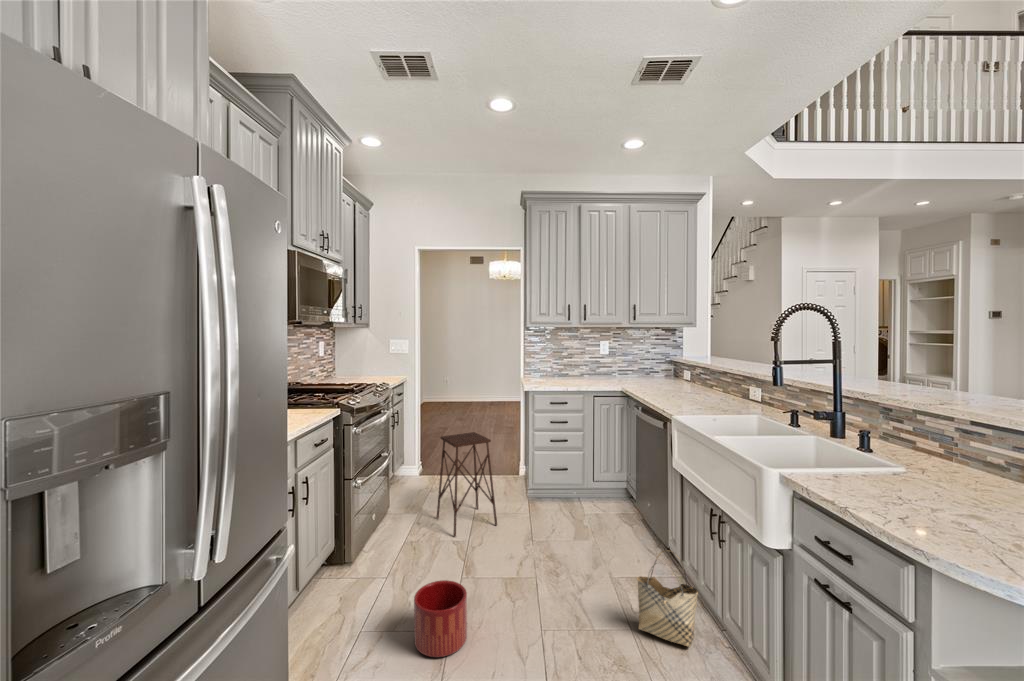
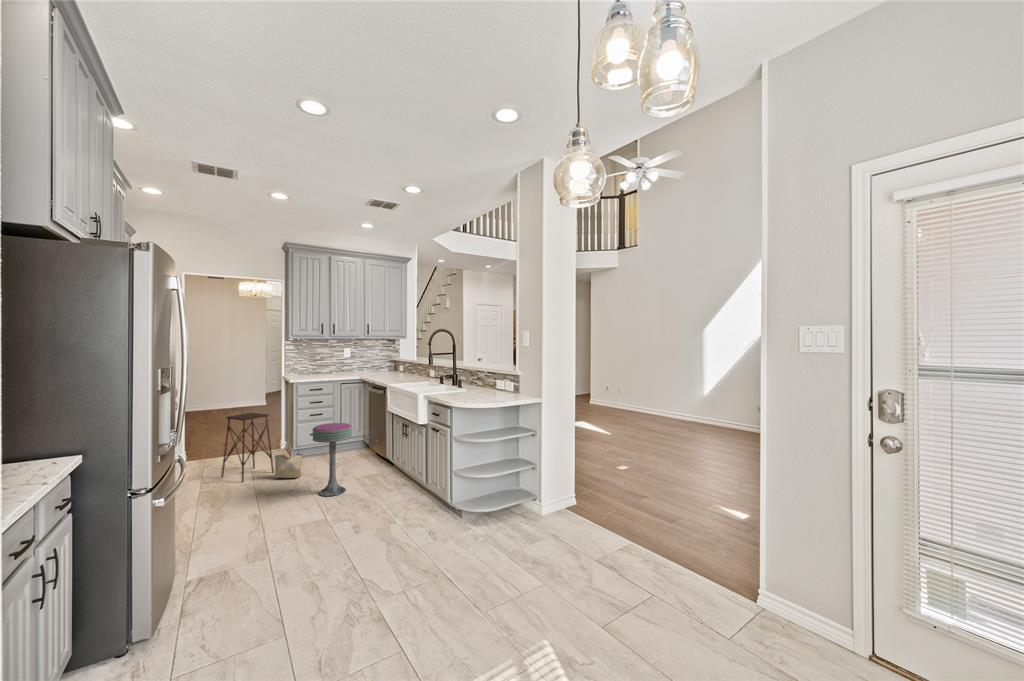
bar stool: none [534,480,602,626] -> present [313,423,352,496]
woven basket: present [637,550,698,647] -> present [275,454,303,478]
planter: present [414,580,467,657] -> none [240,484,274,521]

